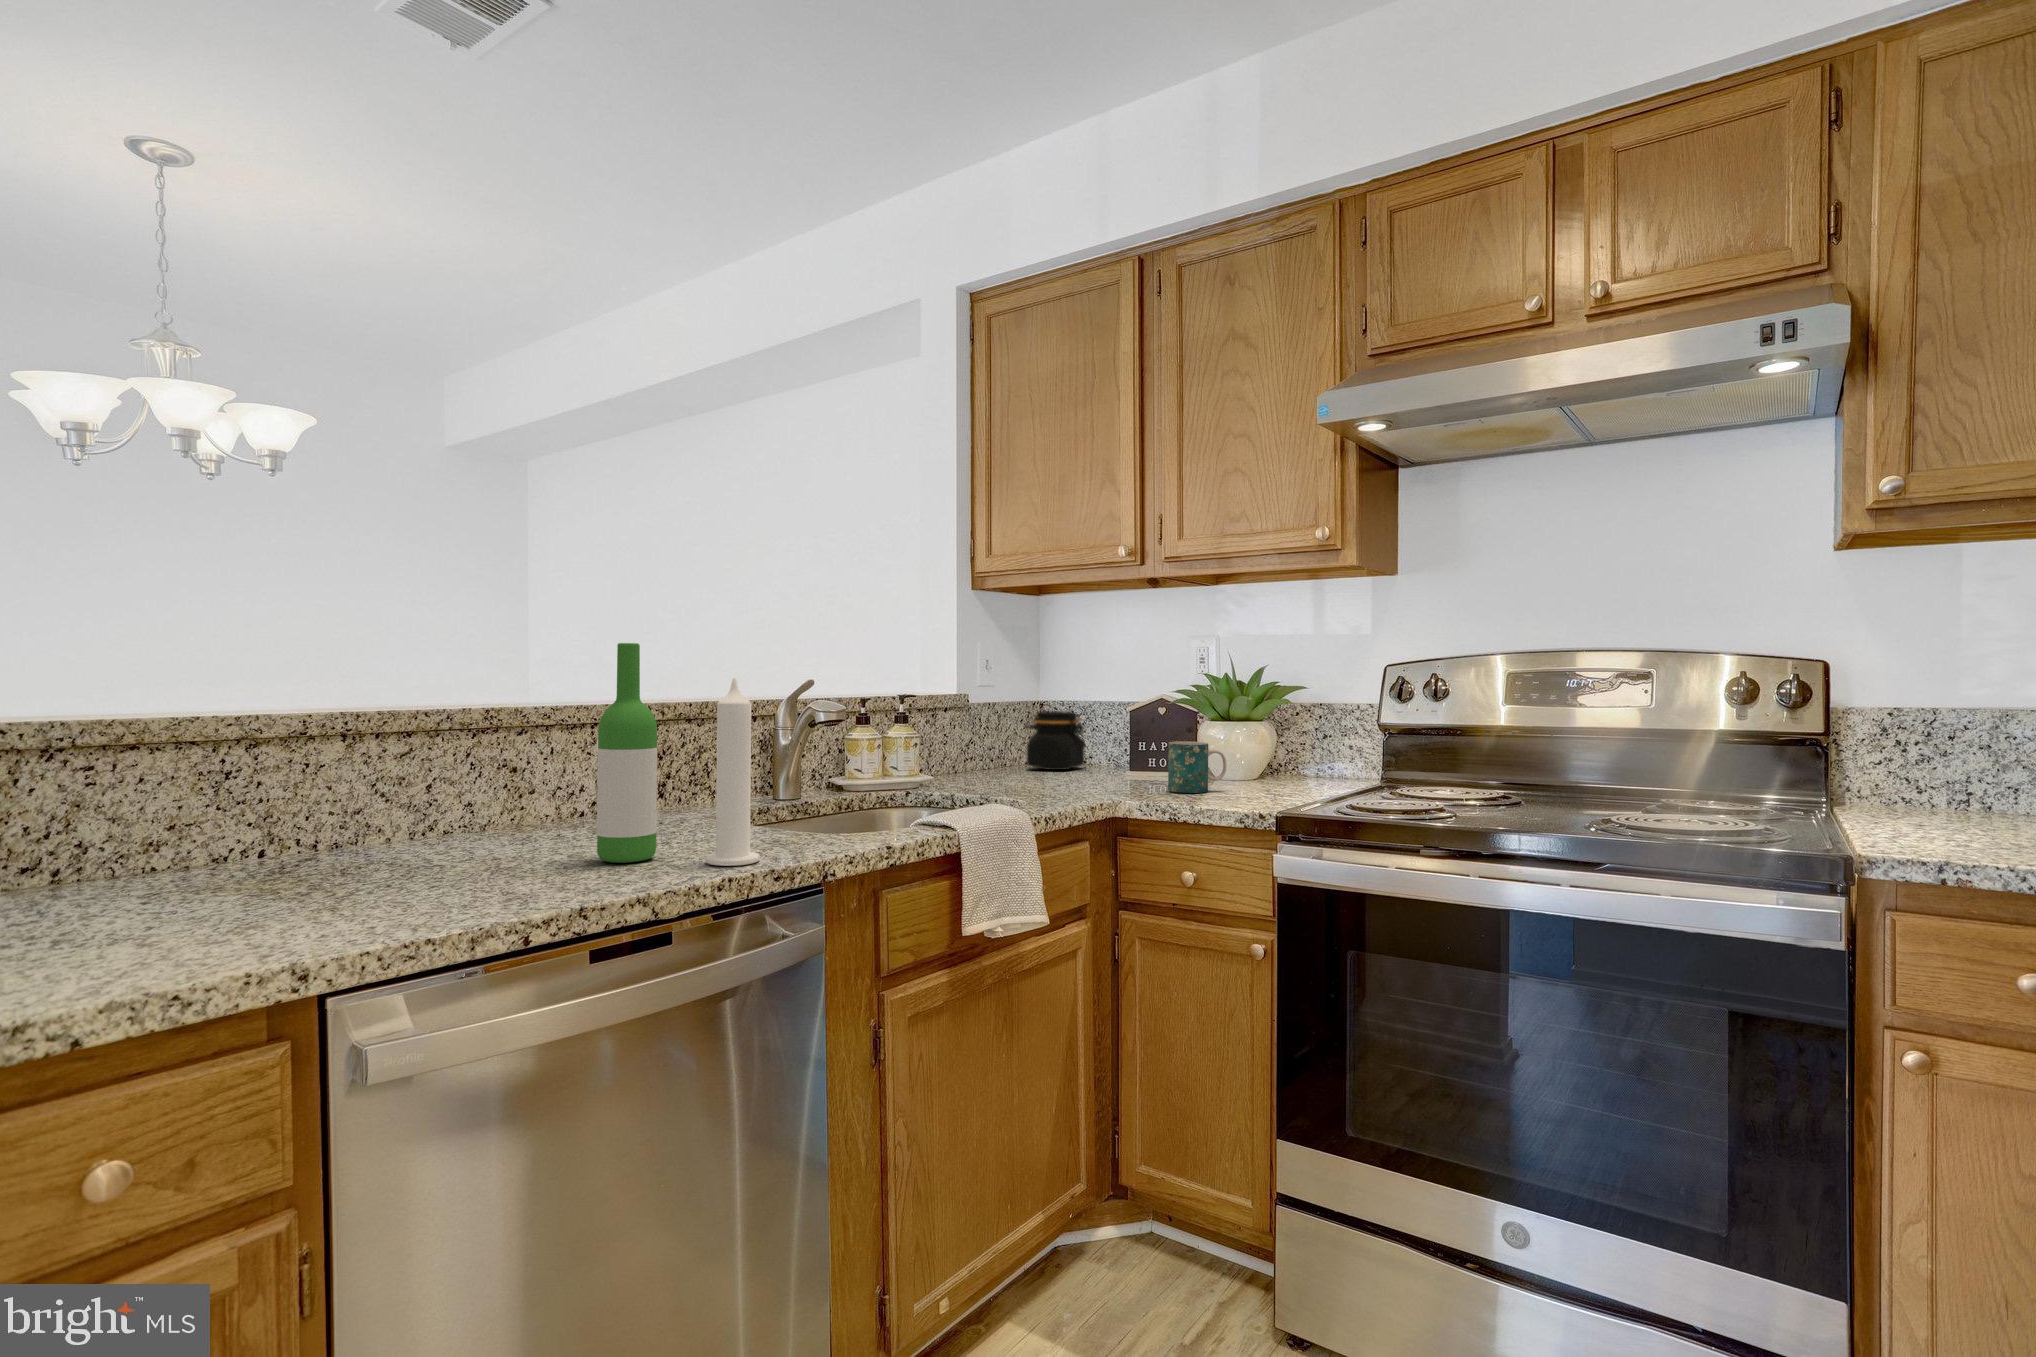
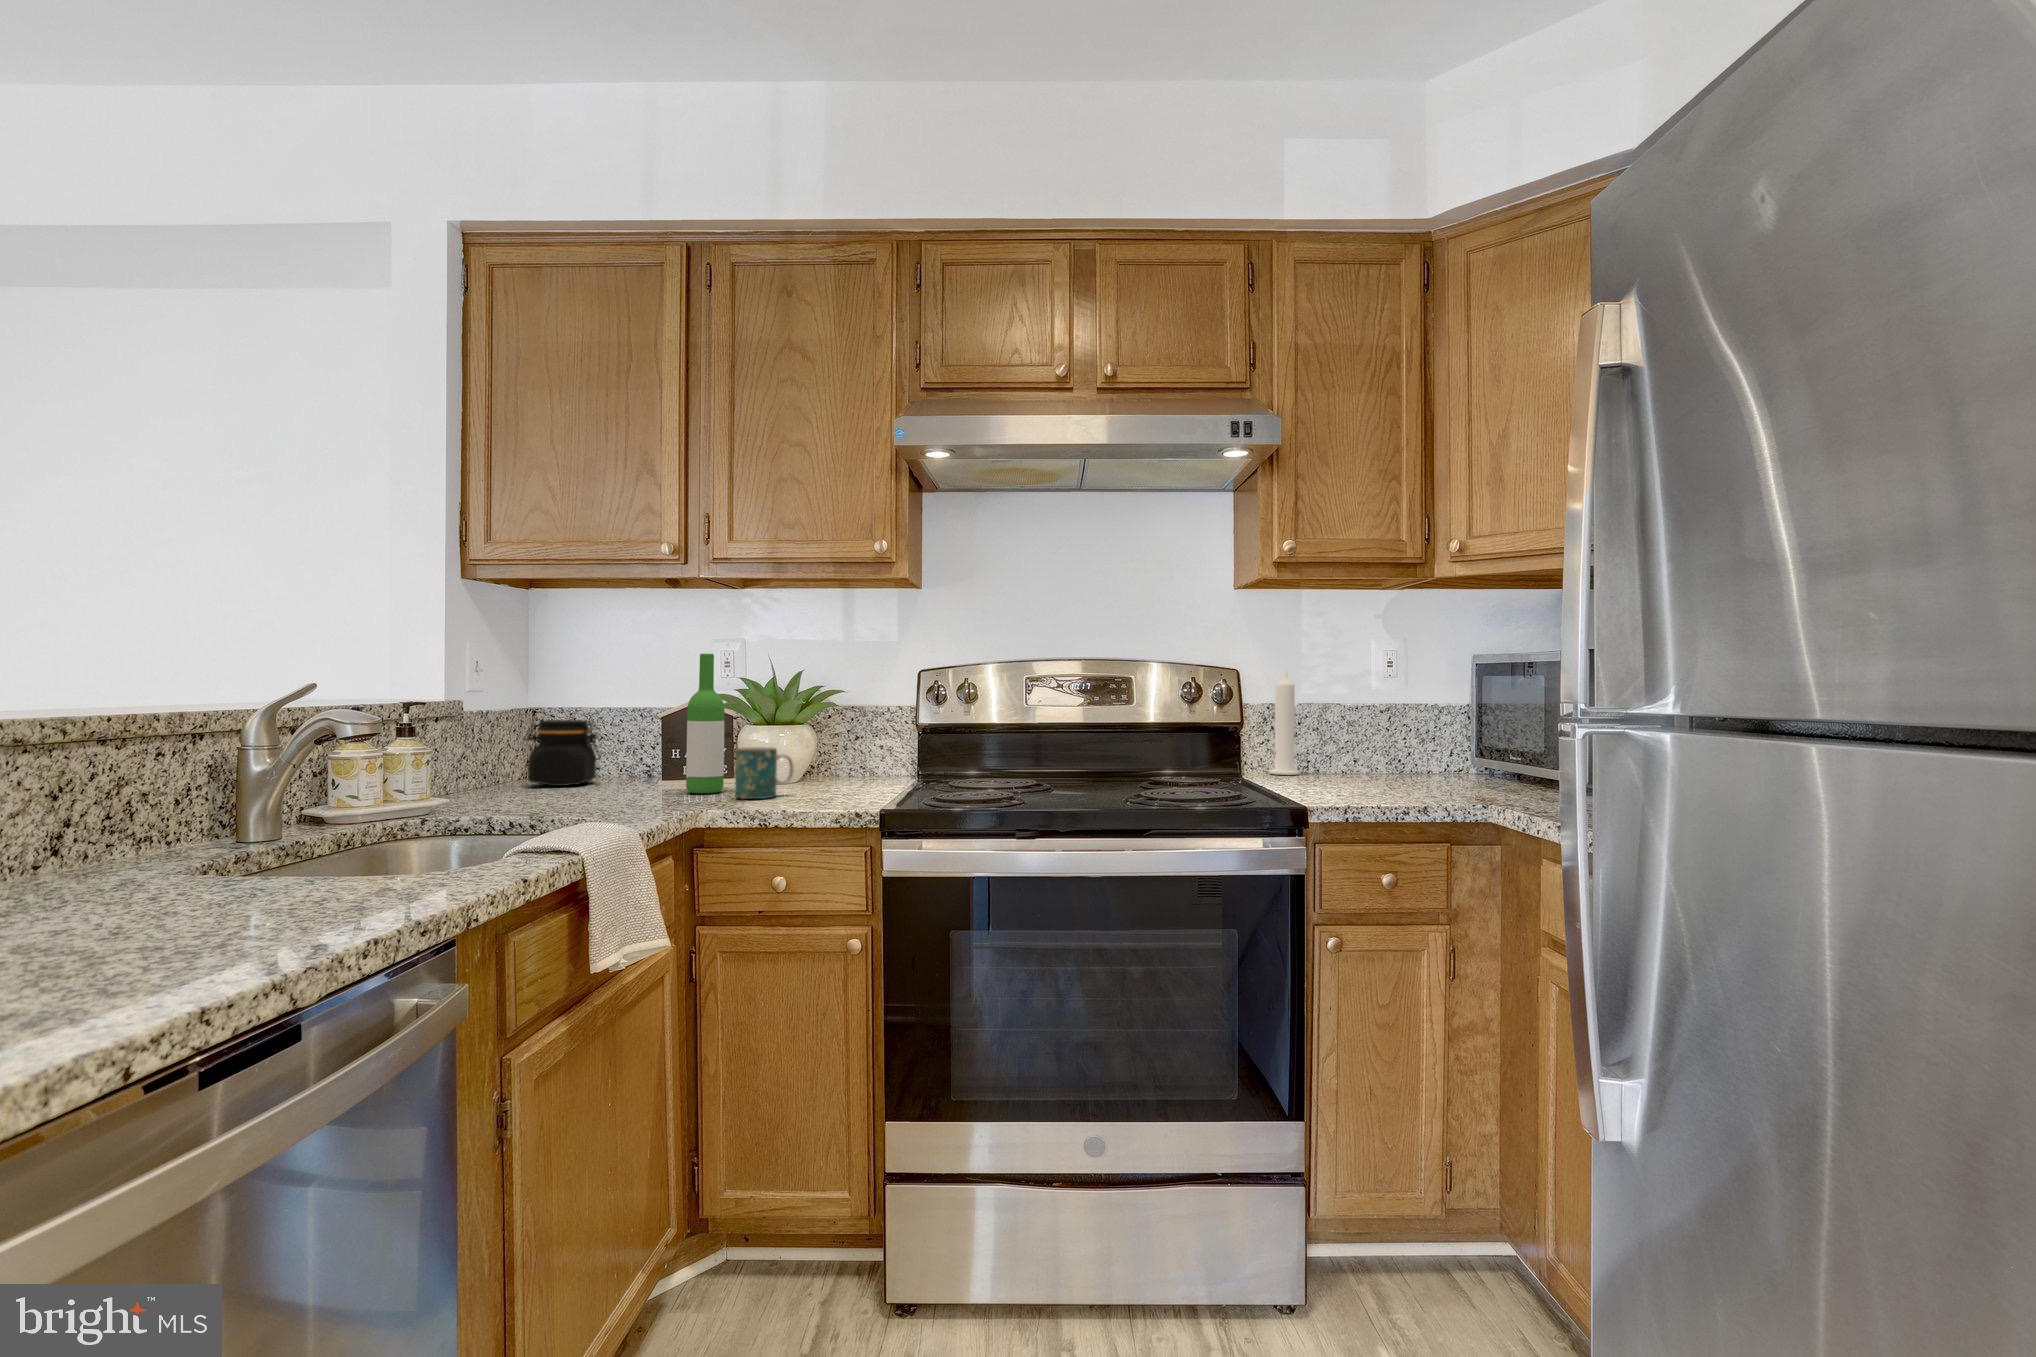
wine bottle: present [597,643,657,863] -> present [686,654,724,793]
candle: present [706,678,760,866] -> present [1269,670,1299,775]

